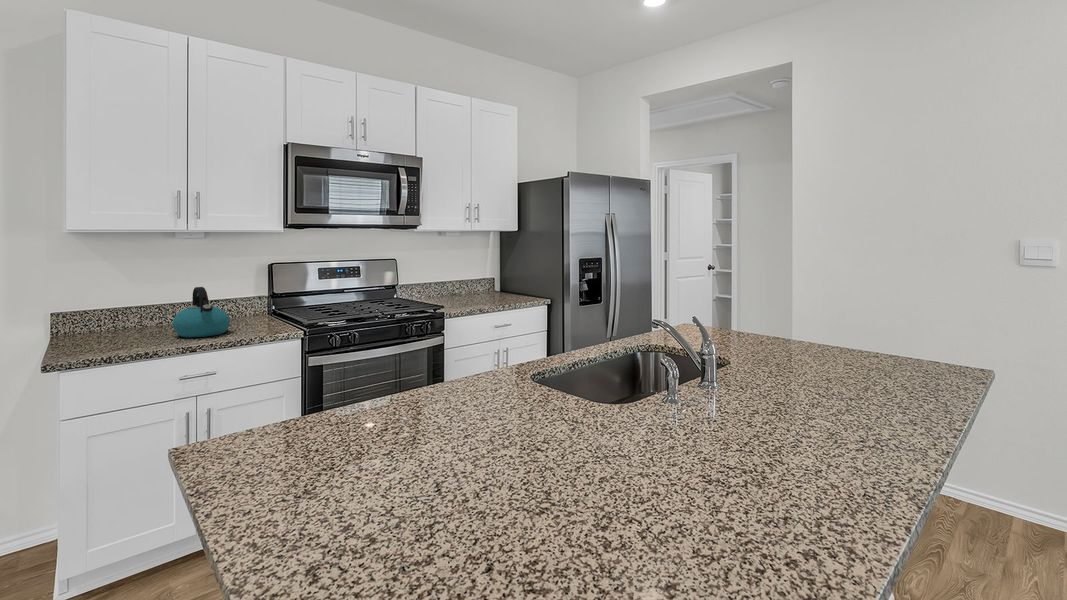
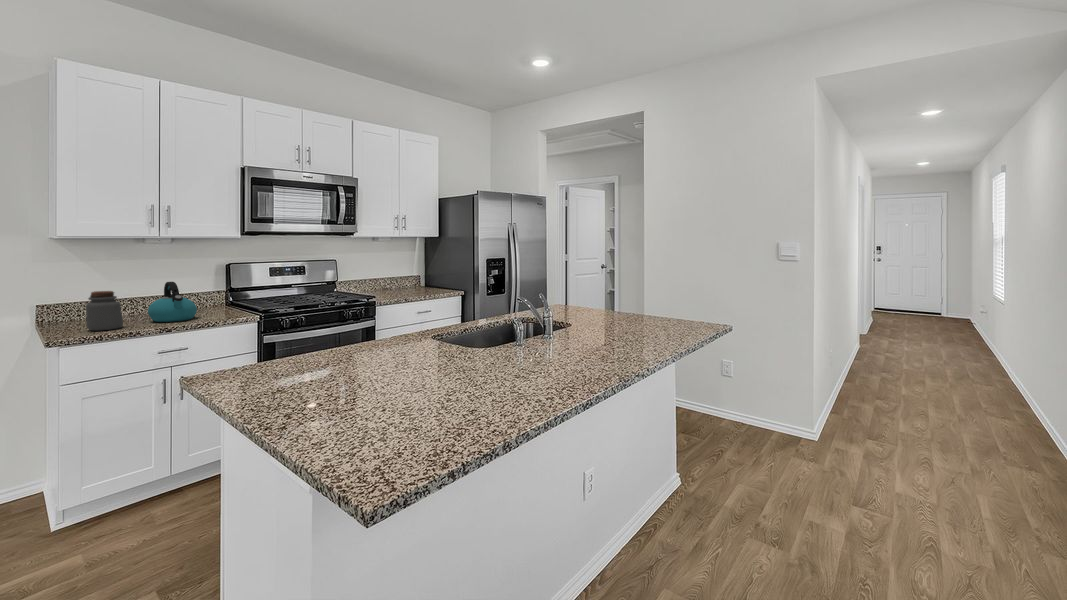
jar: none [98,299,142,349] -> present [86,291,123,331]

